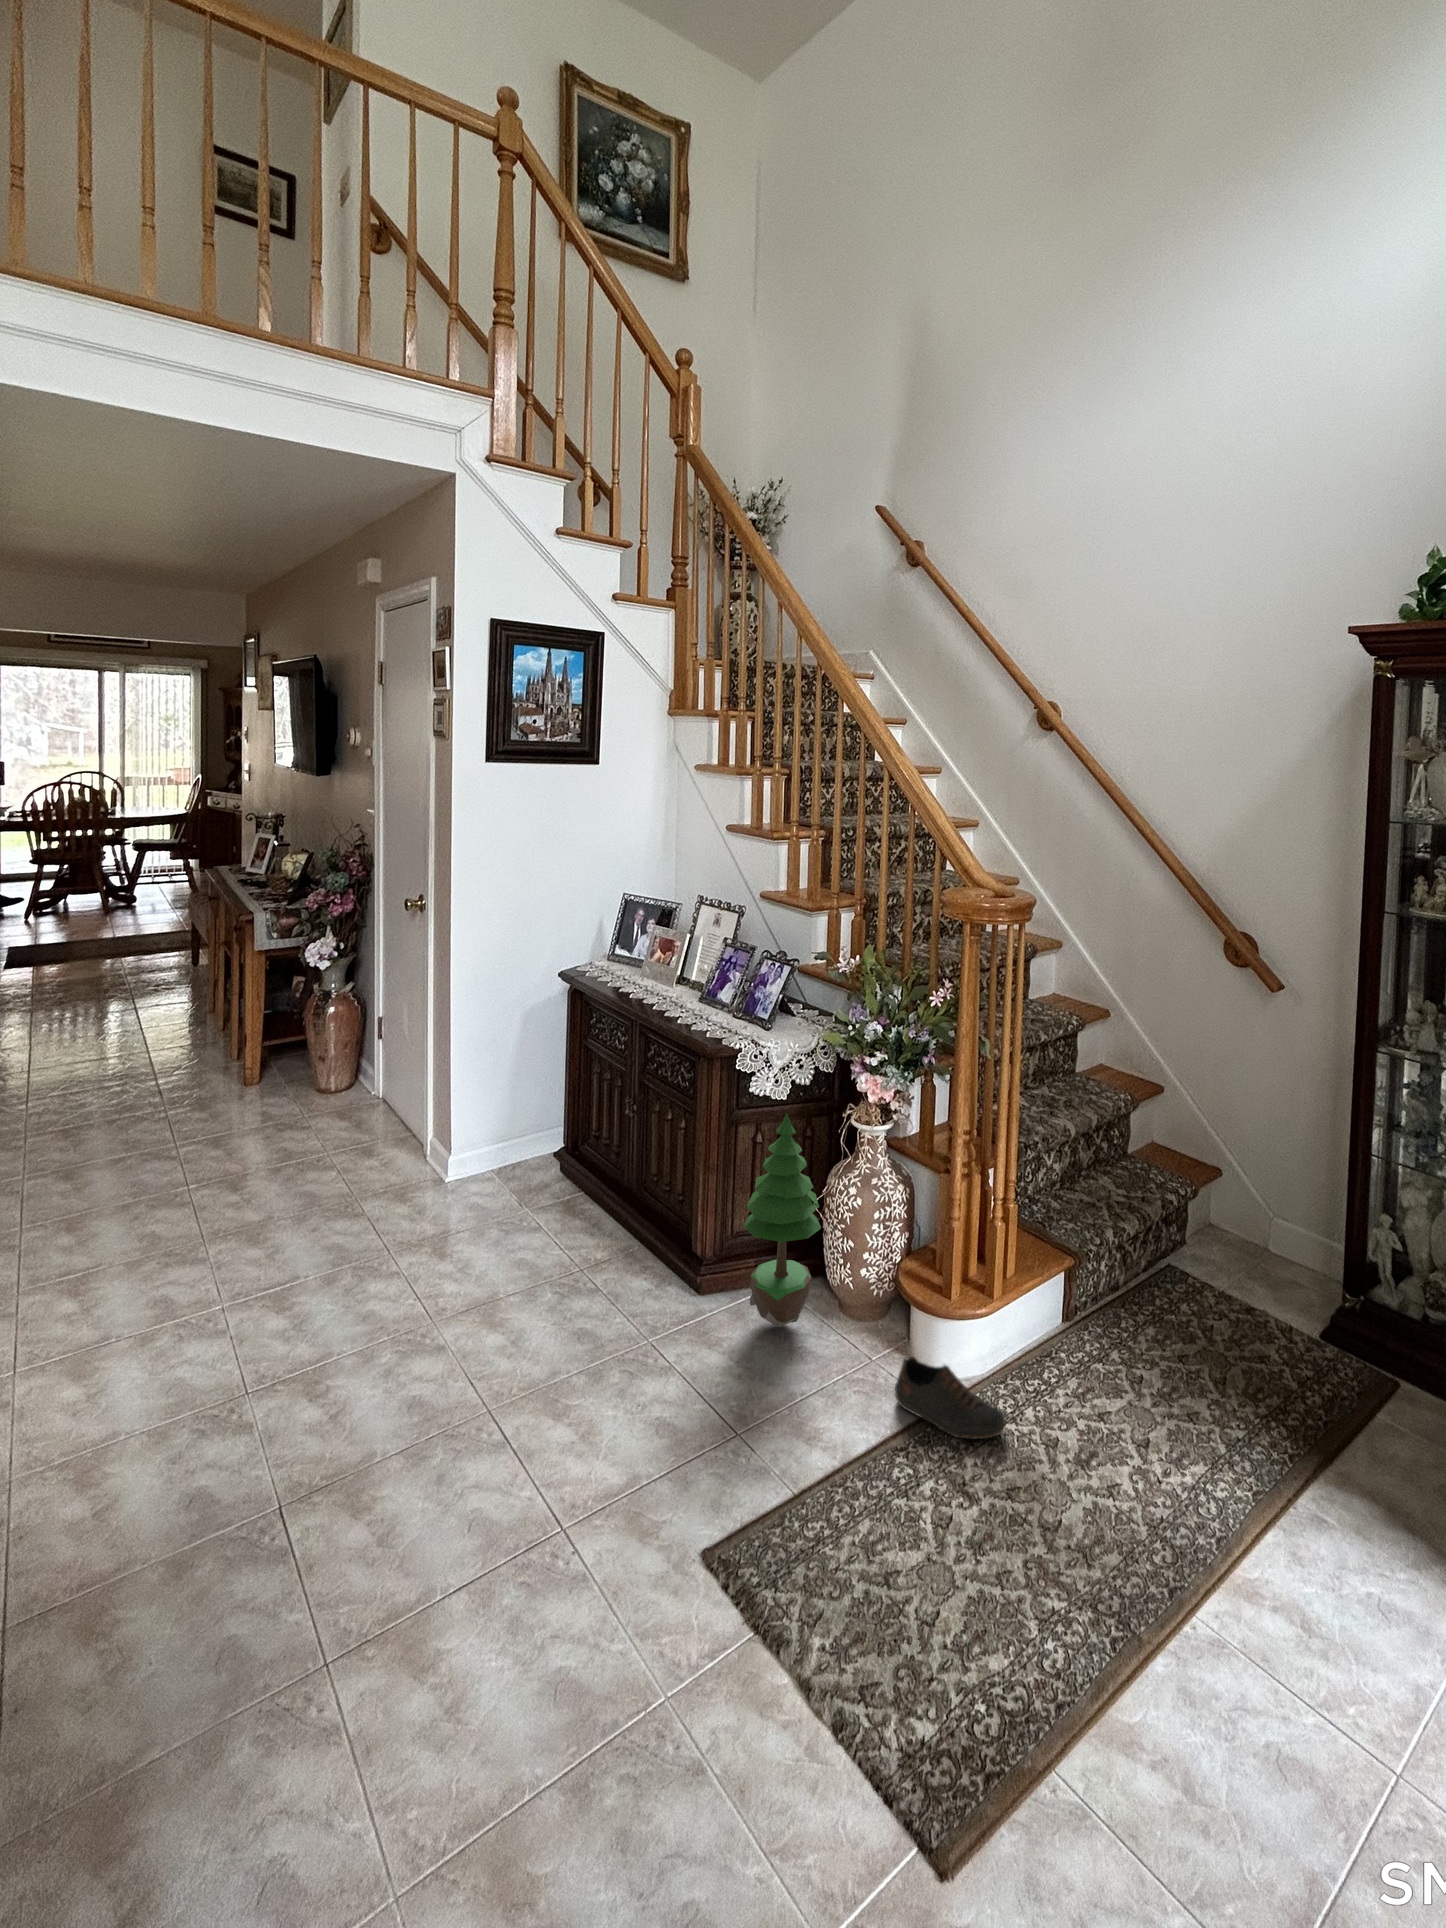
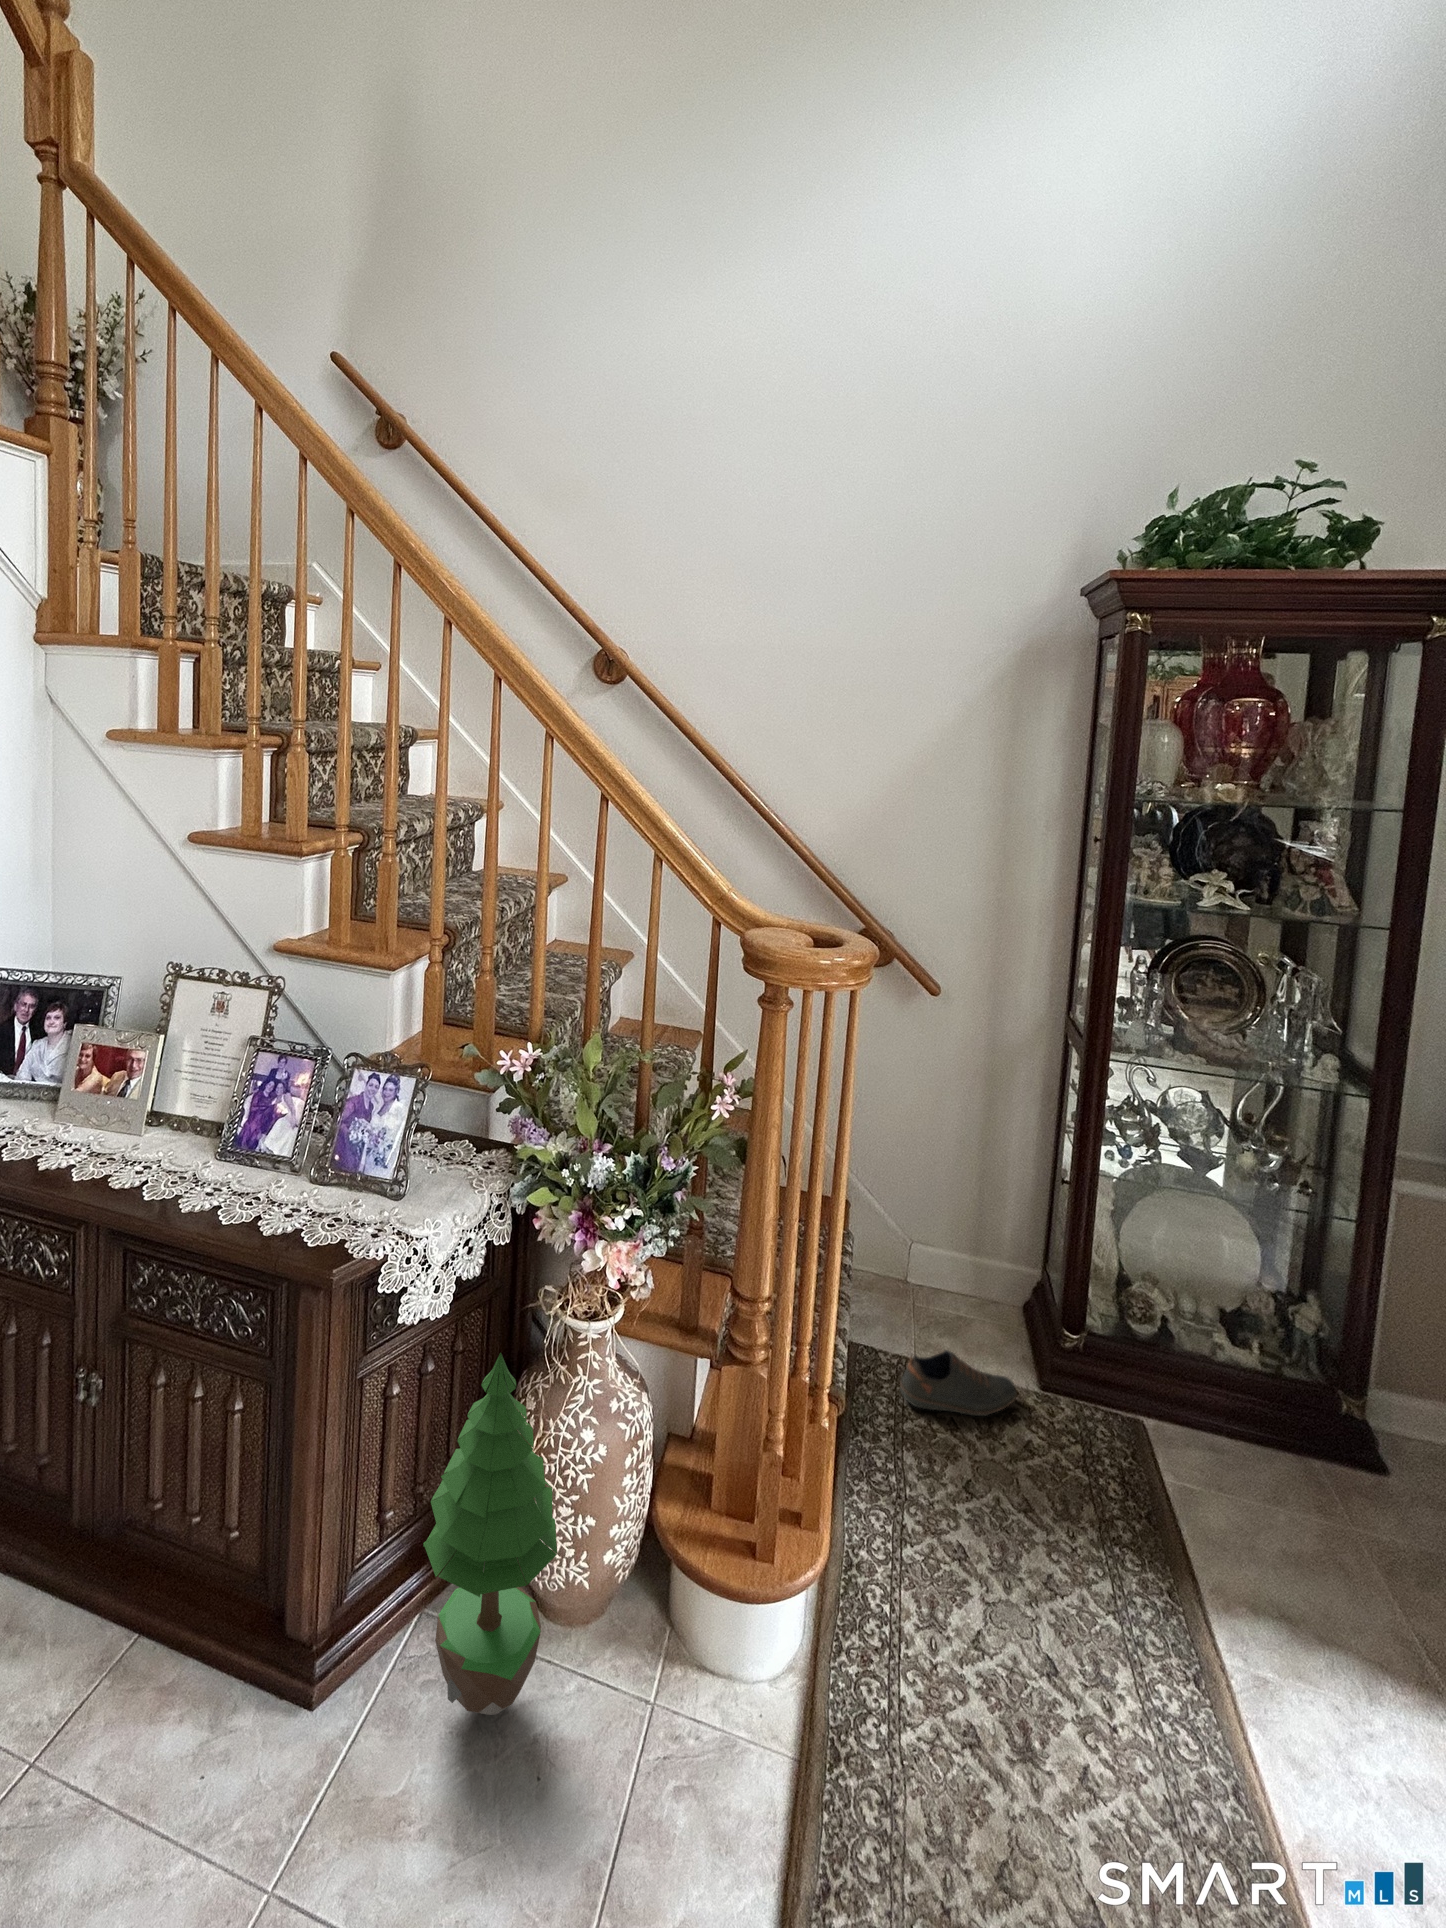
shoe: present [895,1357,1006,1439] -> present [900,1350,1017,1416]

